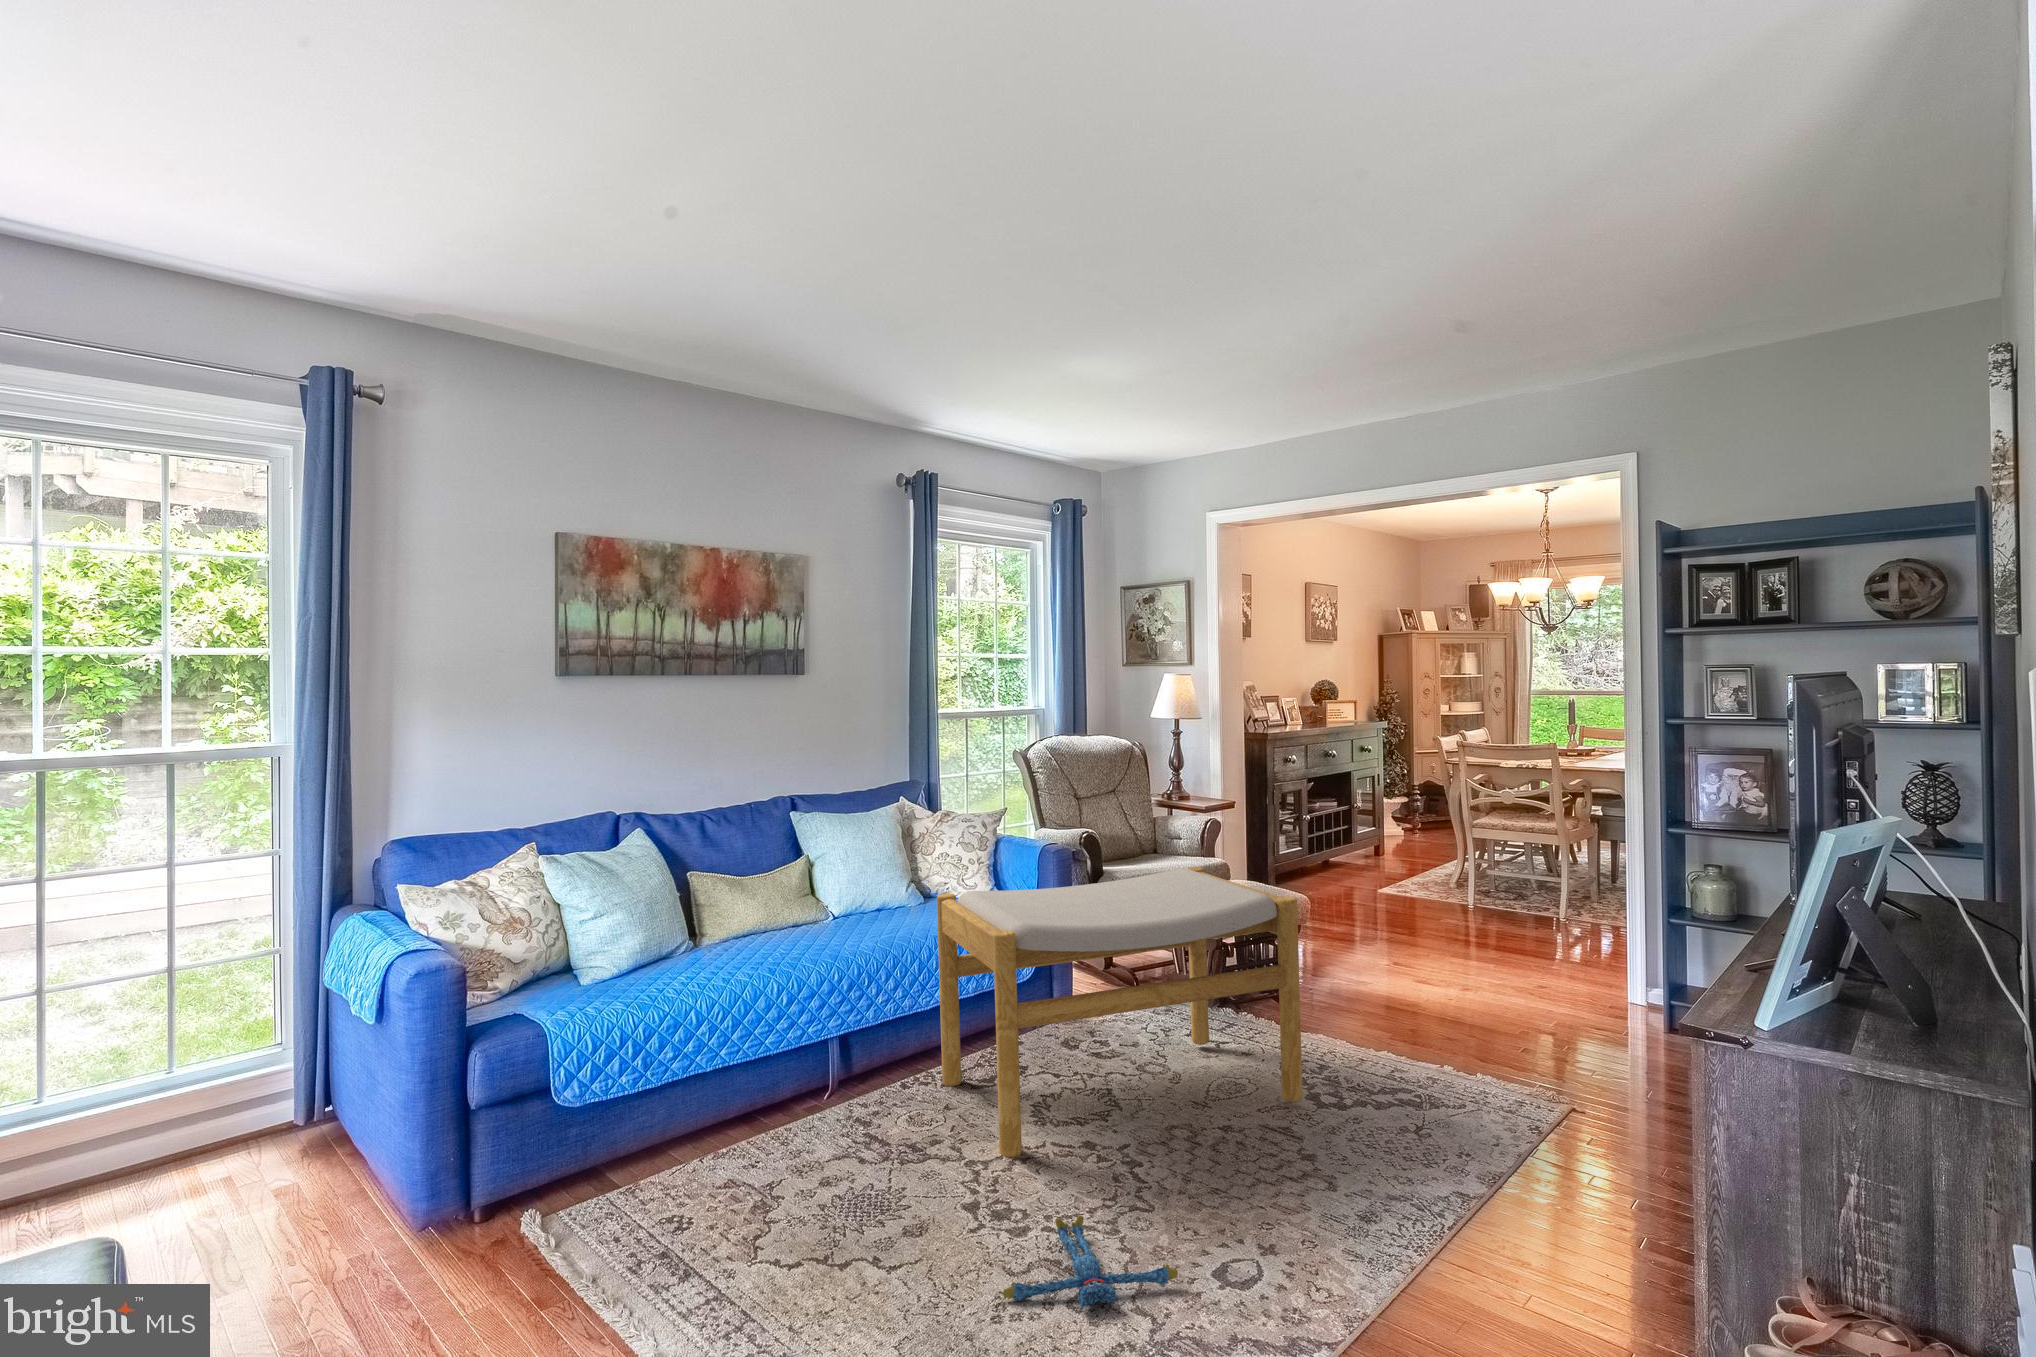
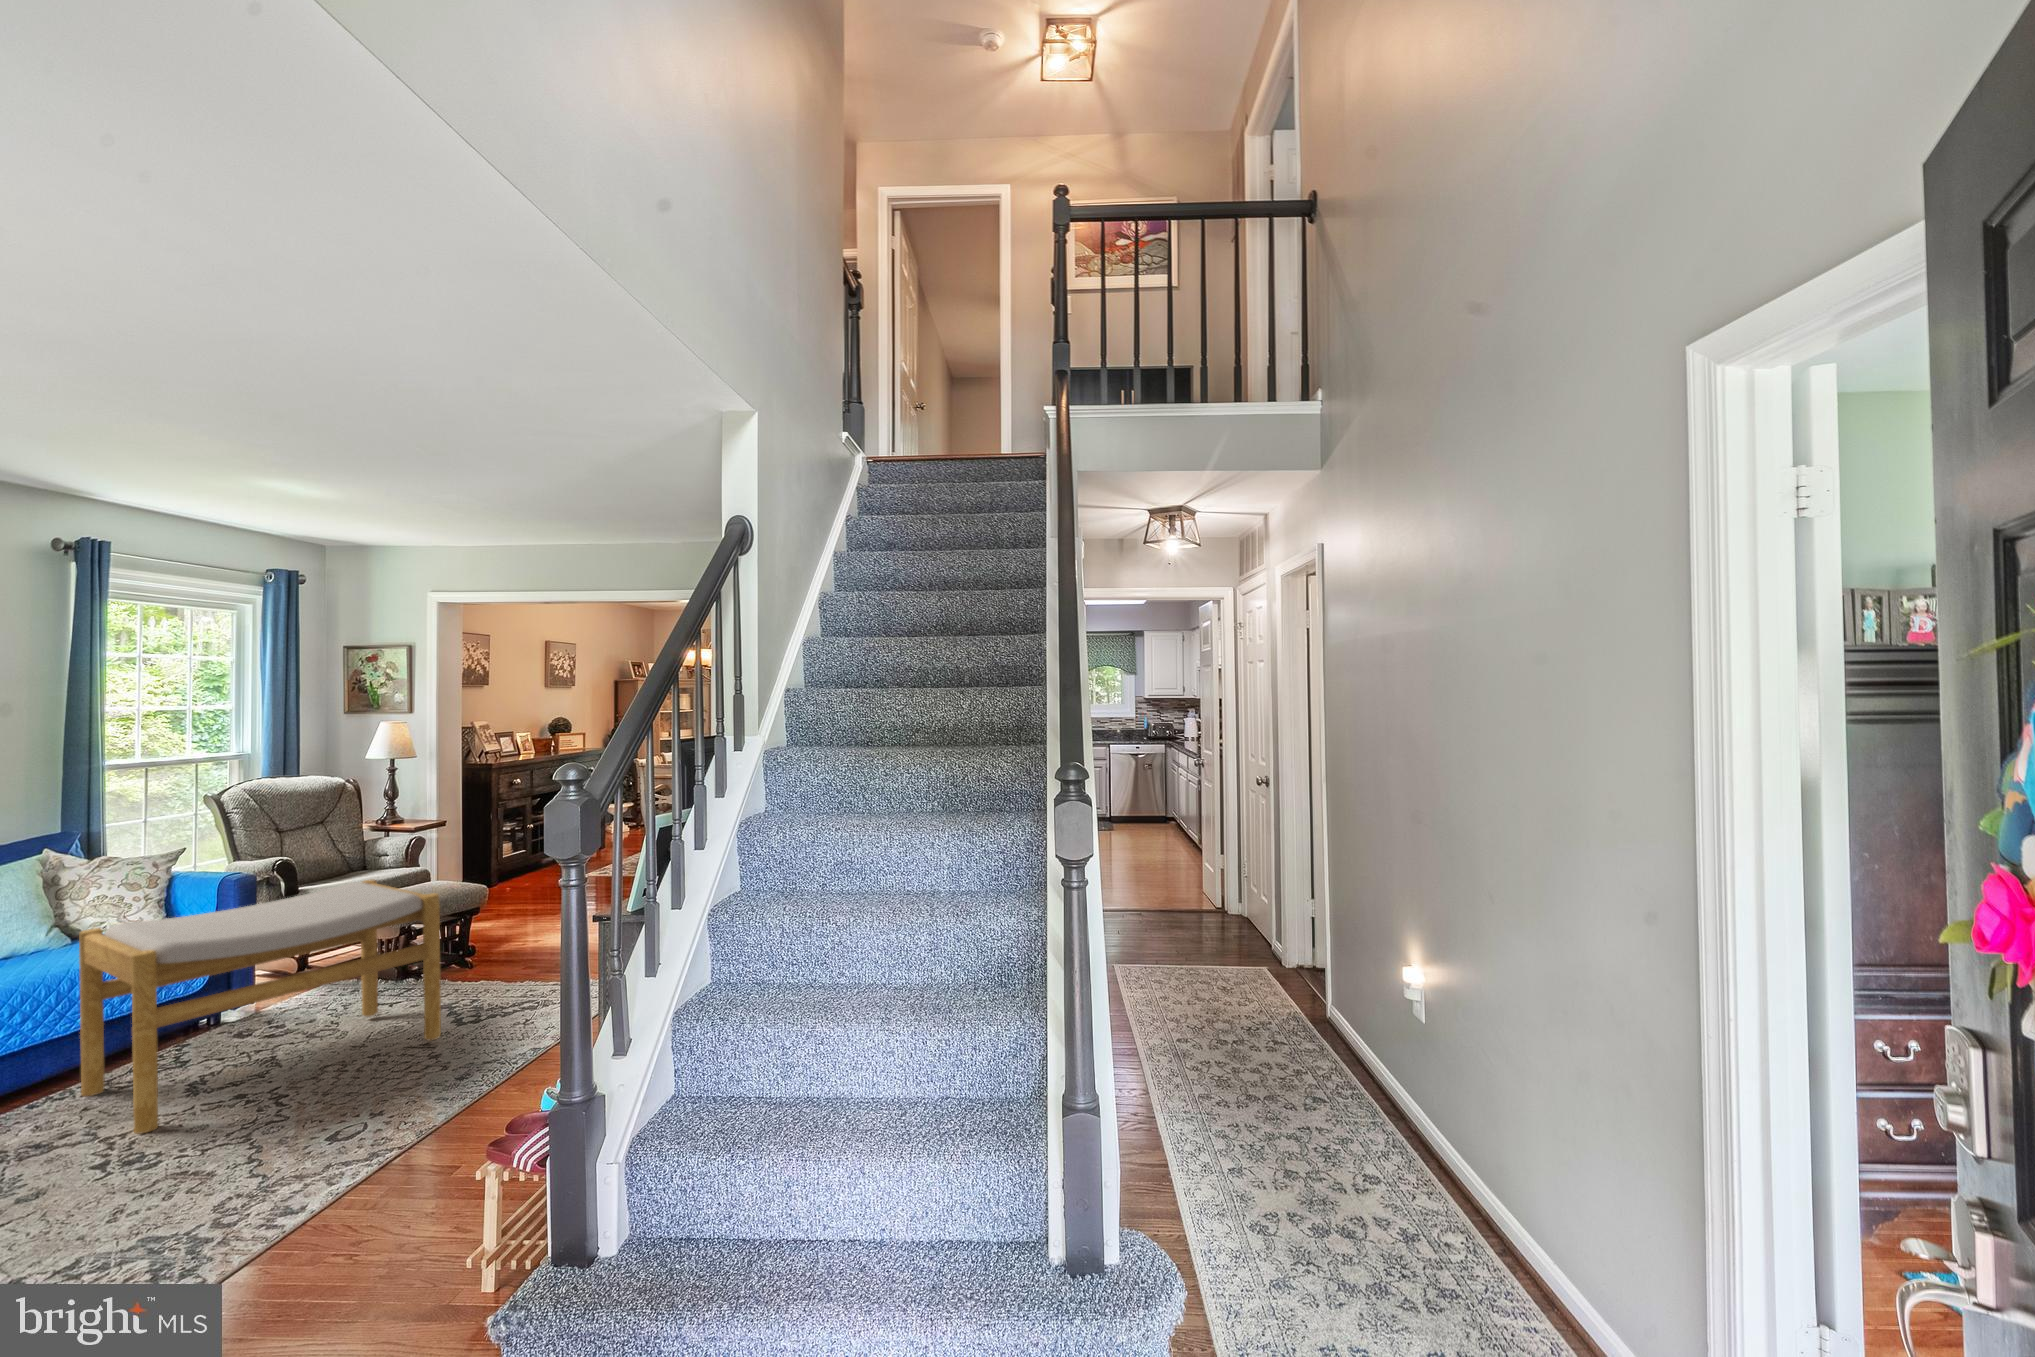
plush toy: present [1003,1216,1178,1307] -> none [107,1152,280,1223]

